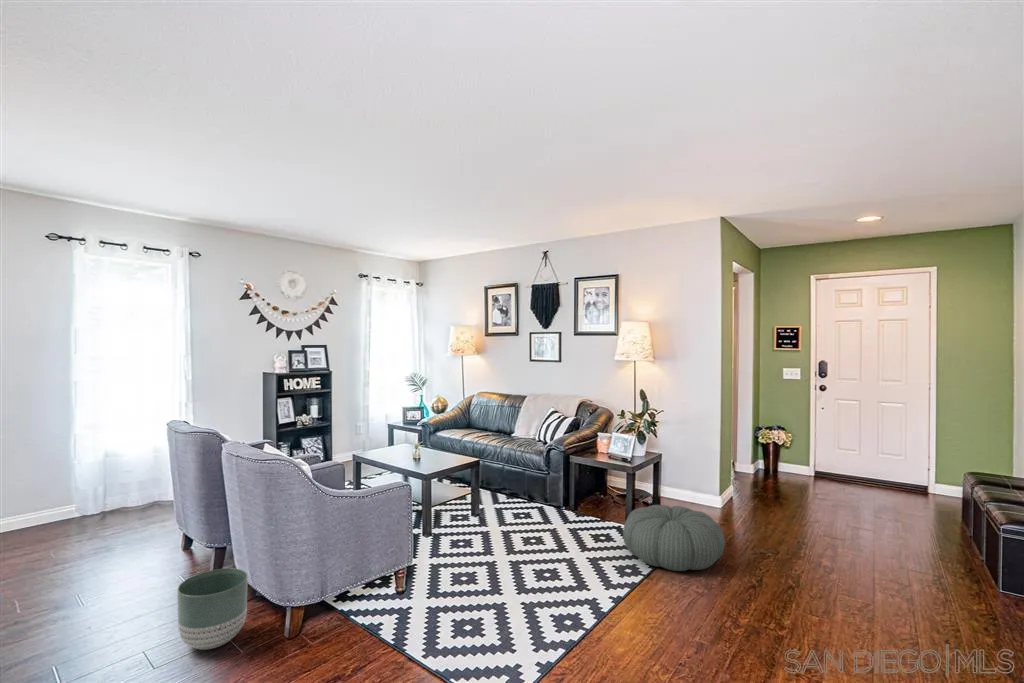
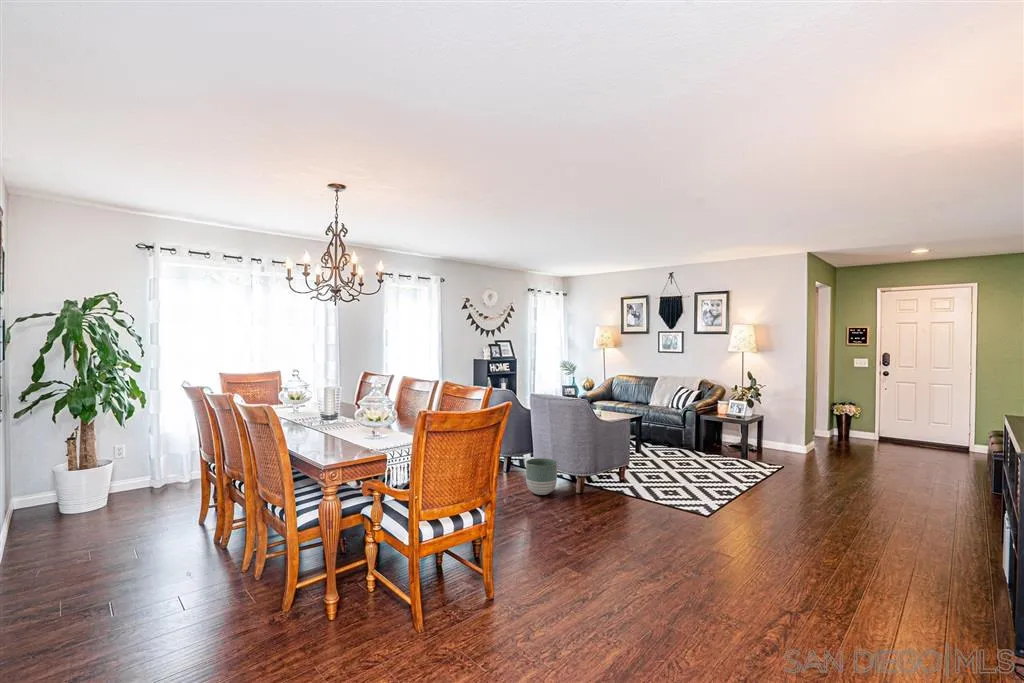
pouf: present [623,505,725,571] -> none [747,444,815,479]

